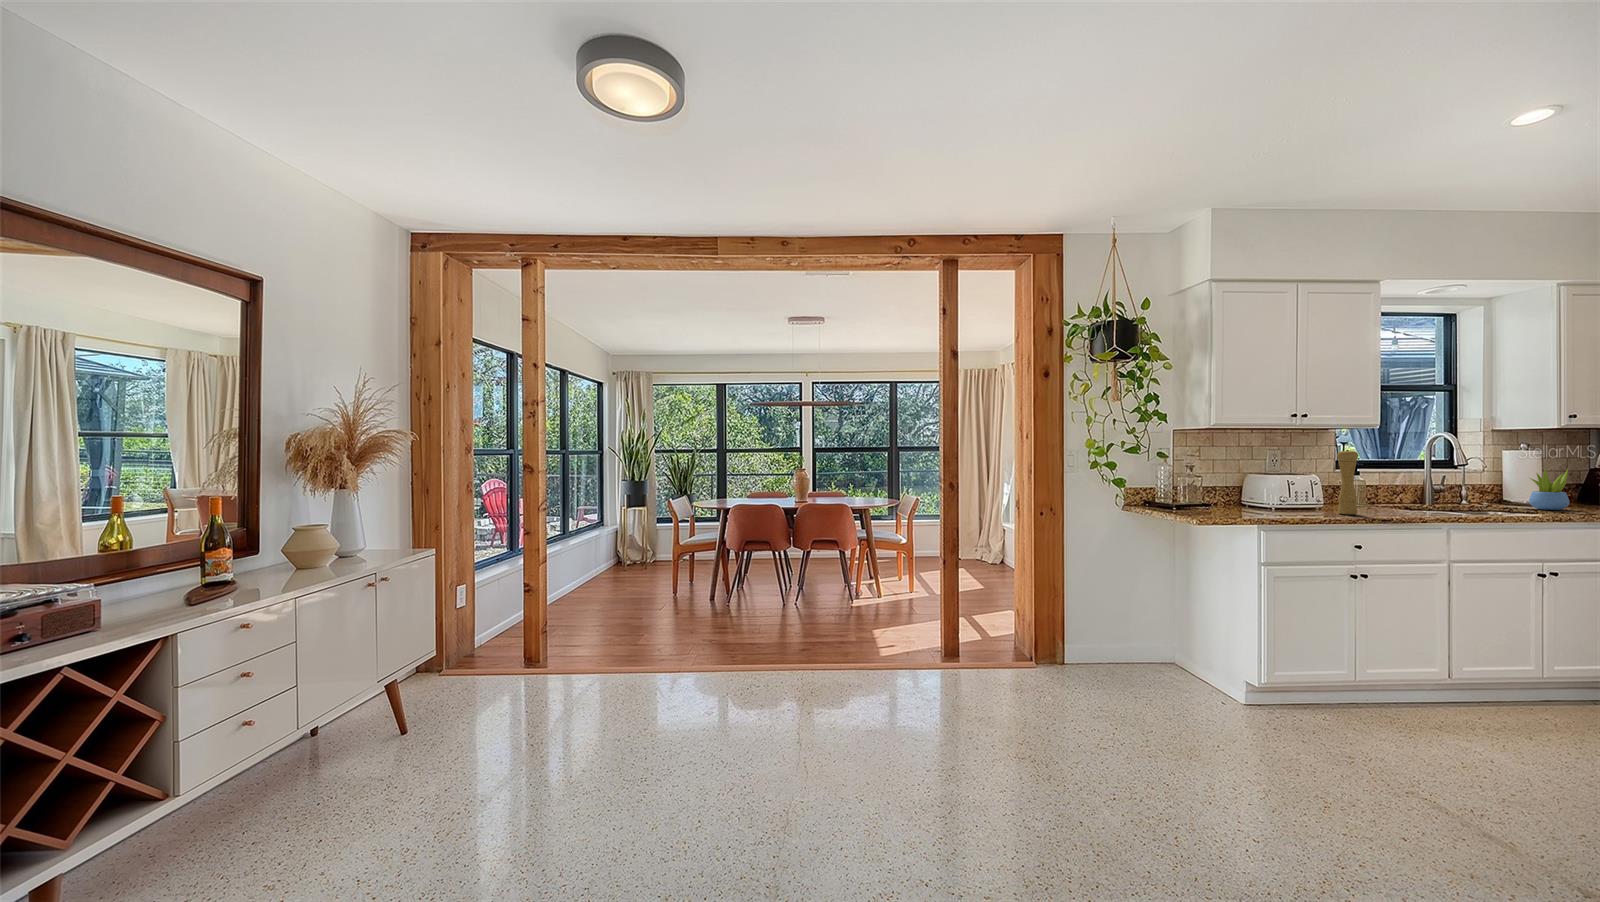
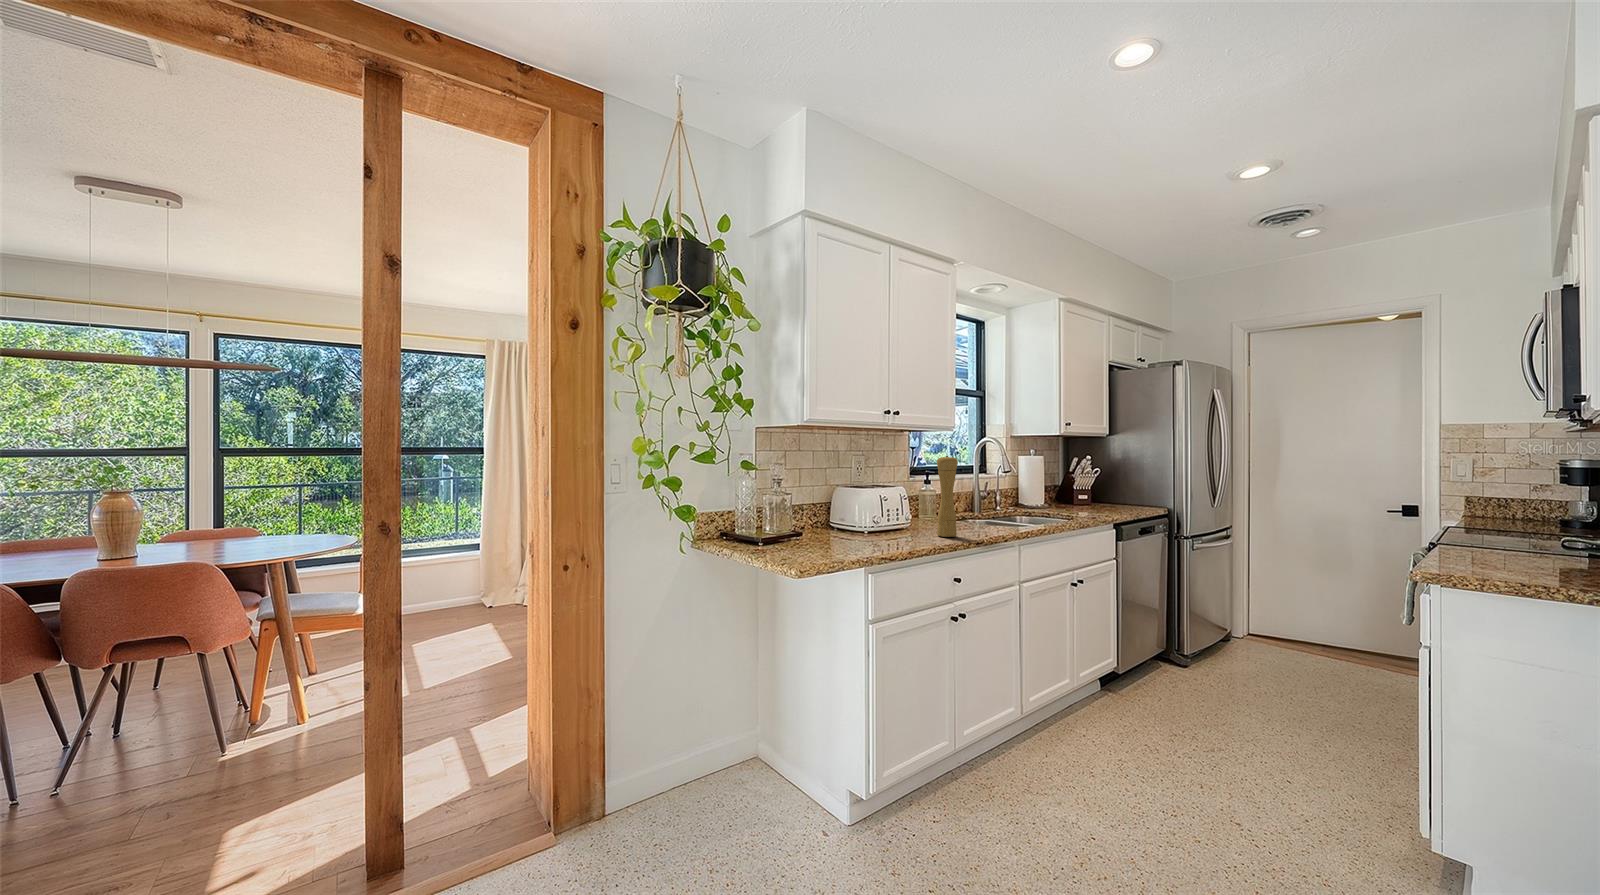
succulent plant: present [1529,469,1570,510] -> none [1055,474,1084,515]

